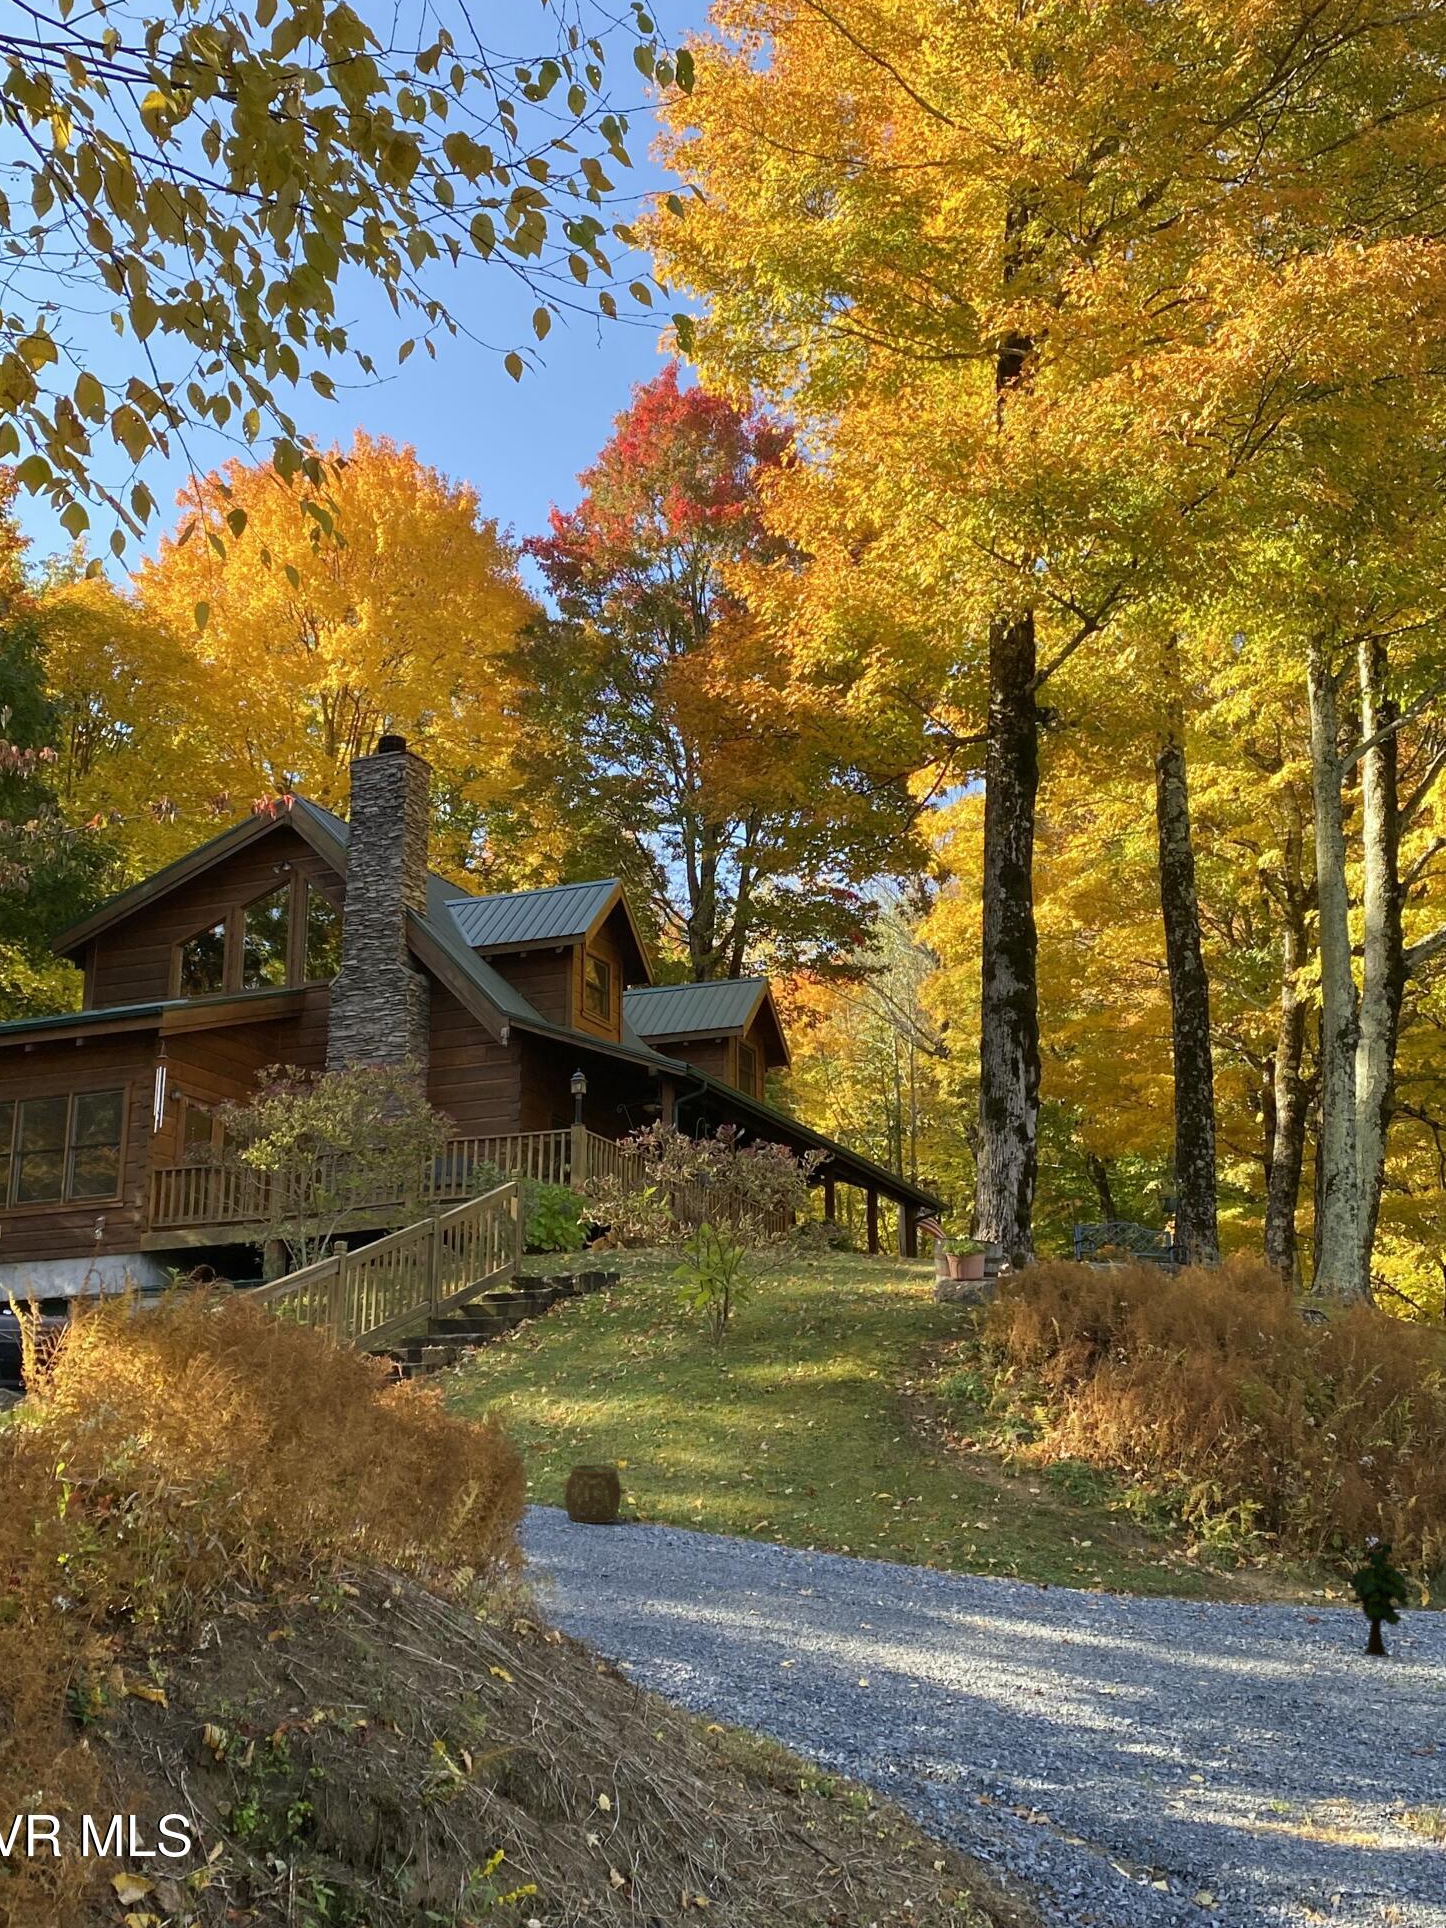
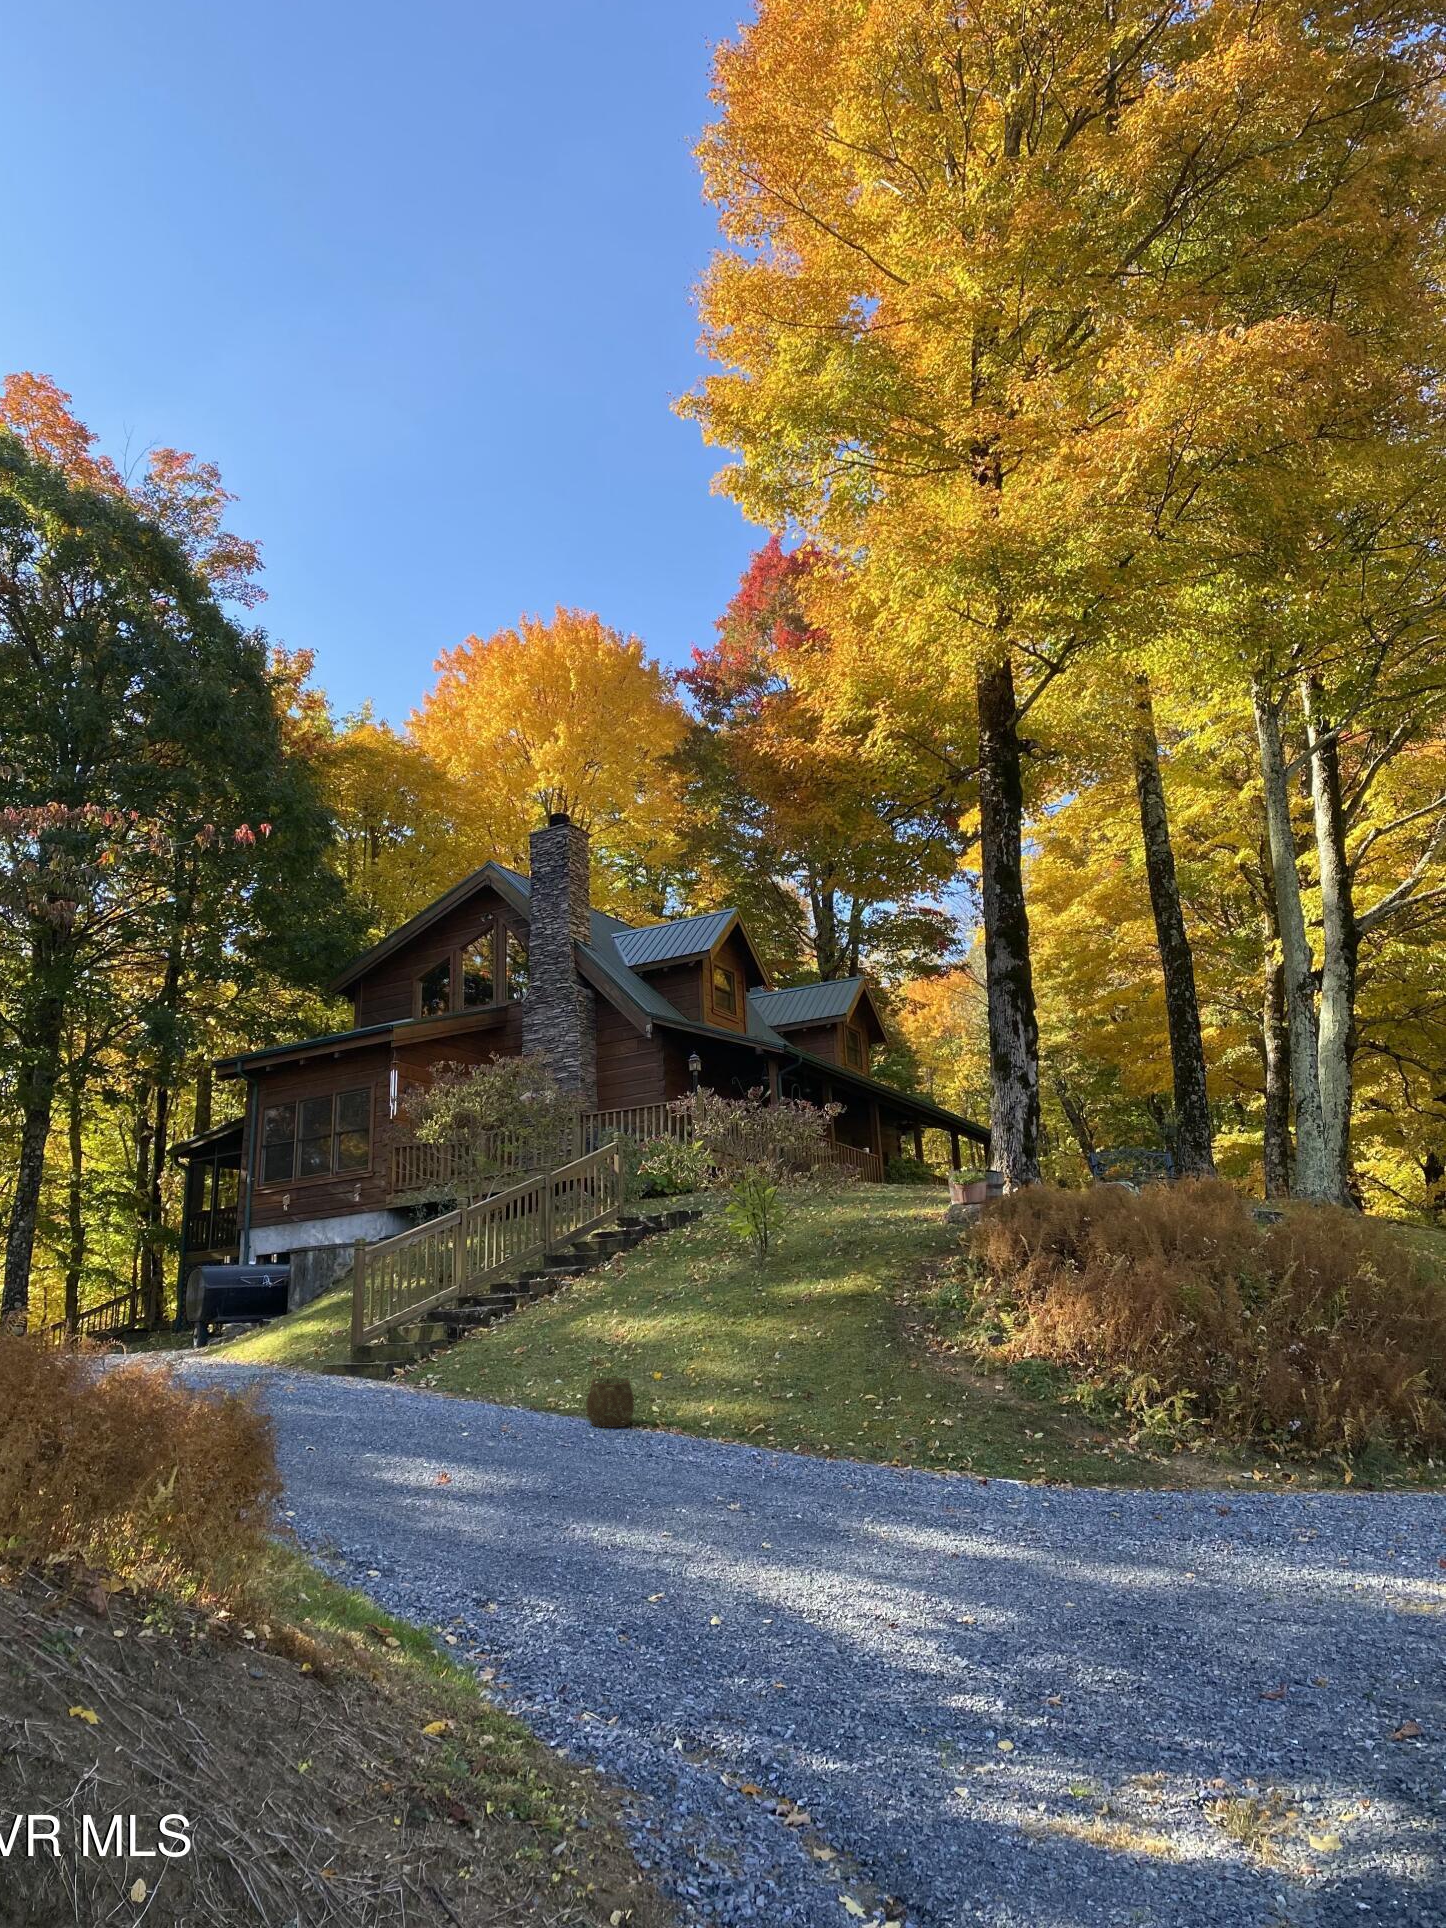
decorative plant: present [1344,1544,1409,1657] -> none [1232,1432,1297,1537]

